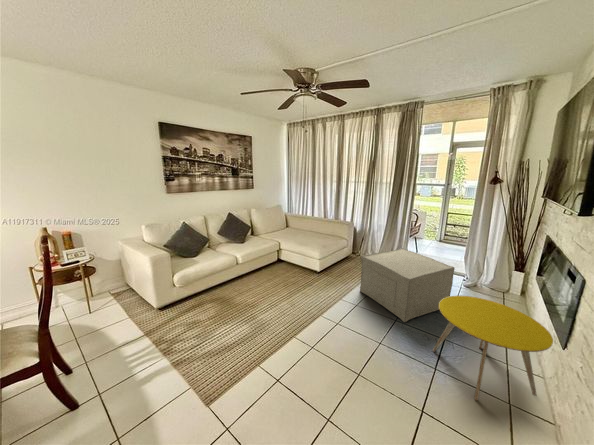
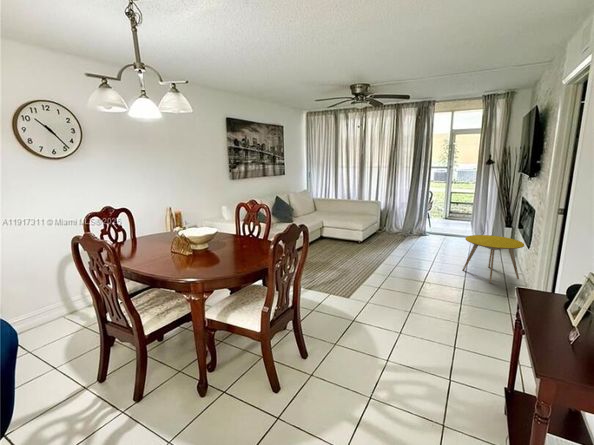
ottoman: present [360,248,455,322] -> none [401,217,468,261]

